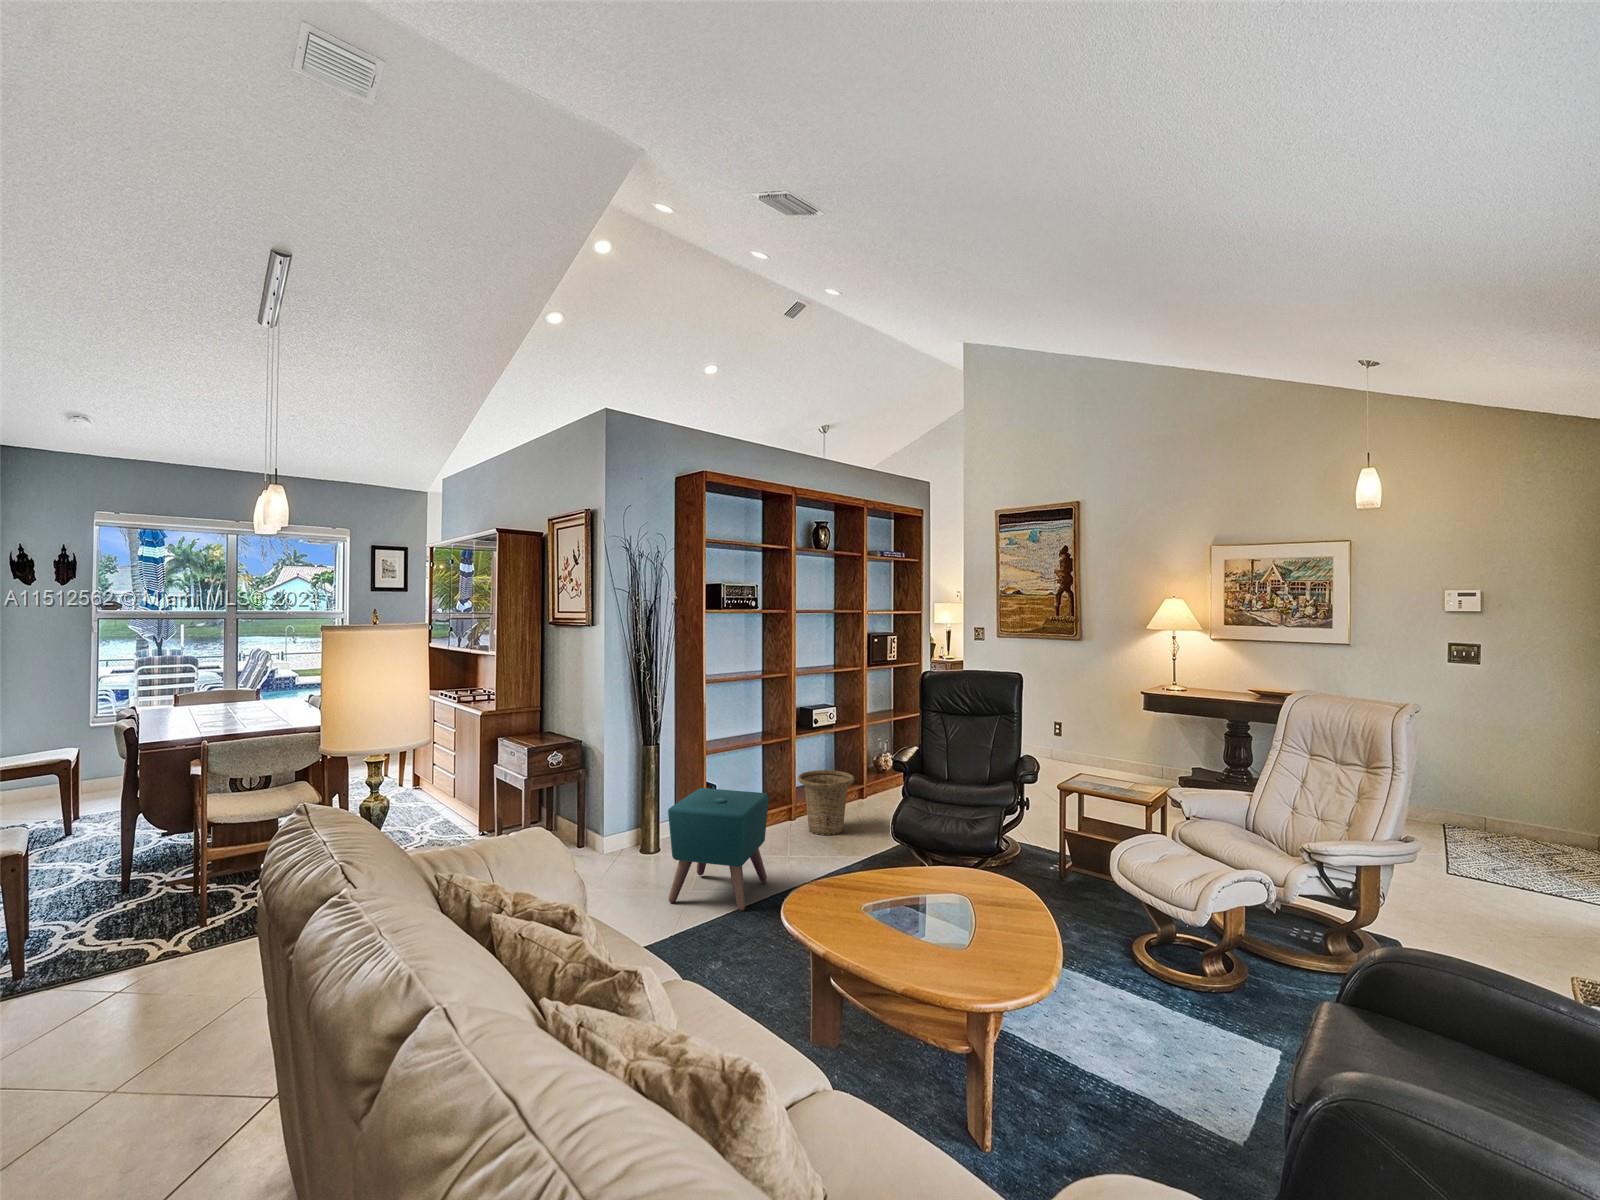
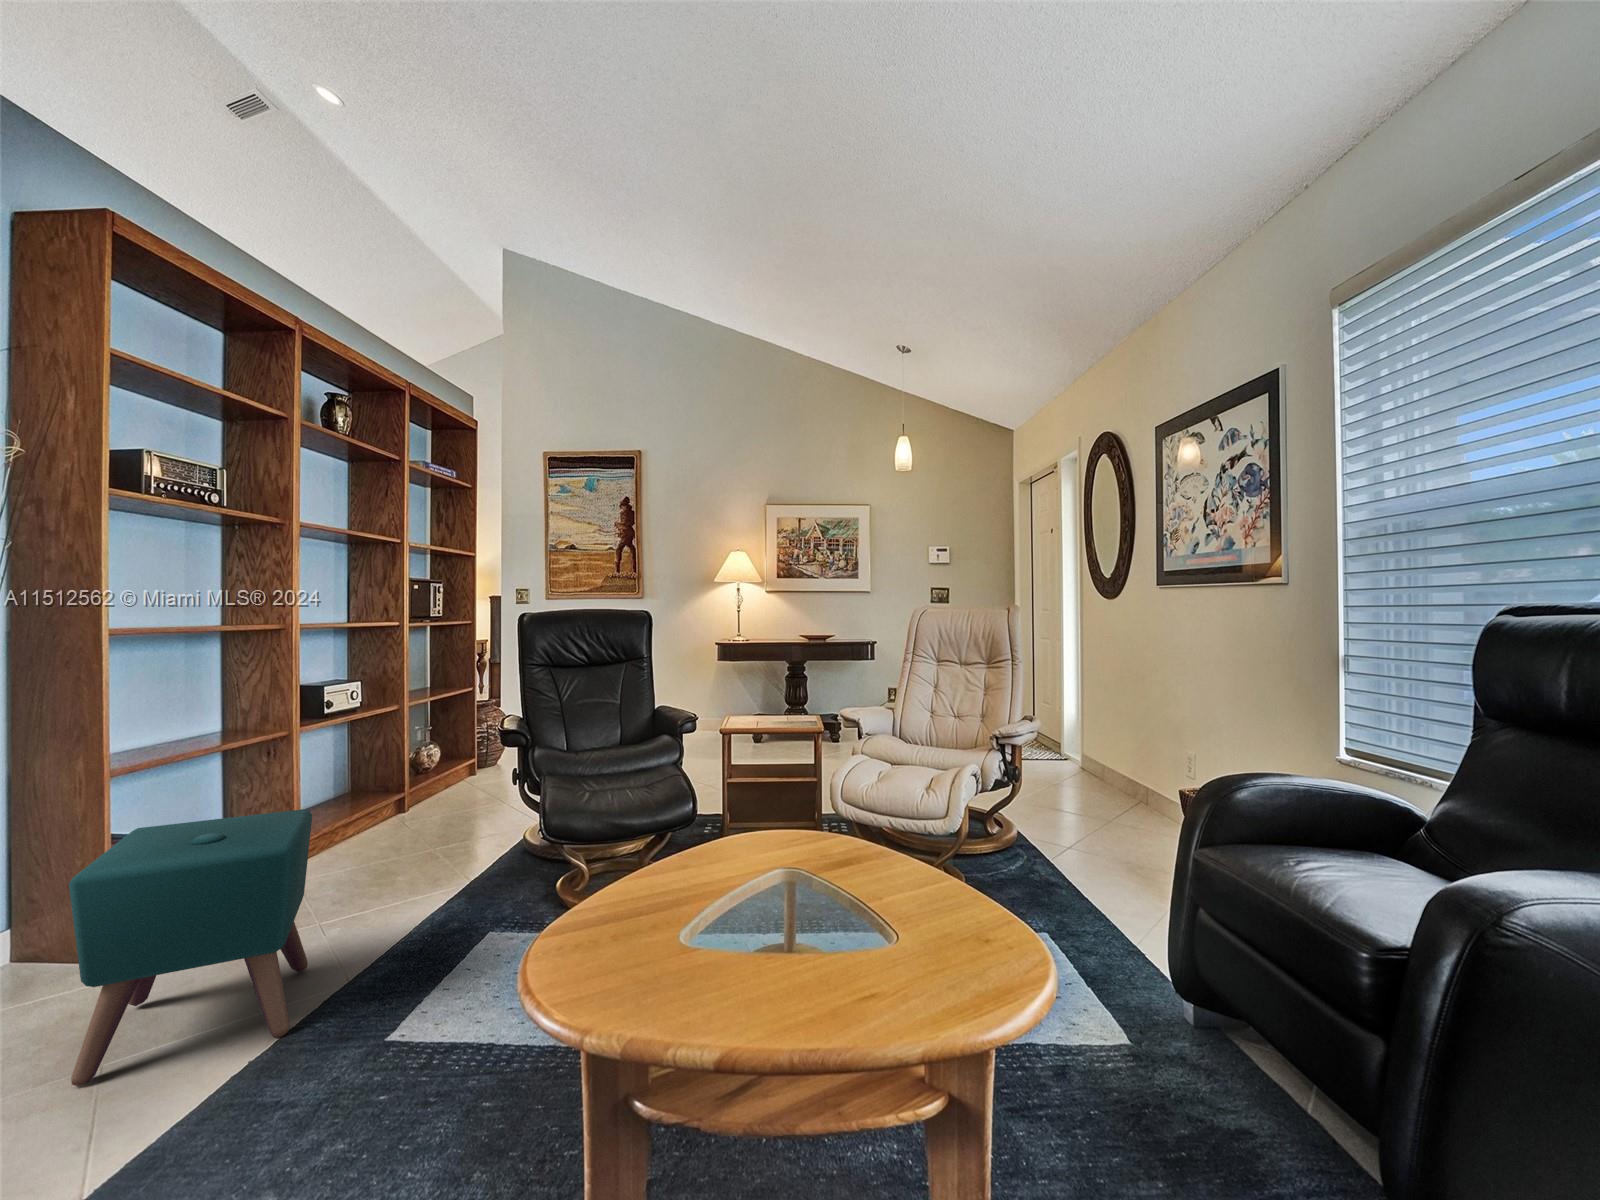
basket: present [798,770,854,836] -> none [315,771,417,874]

